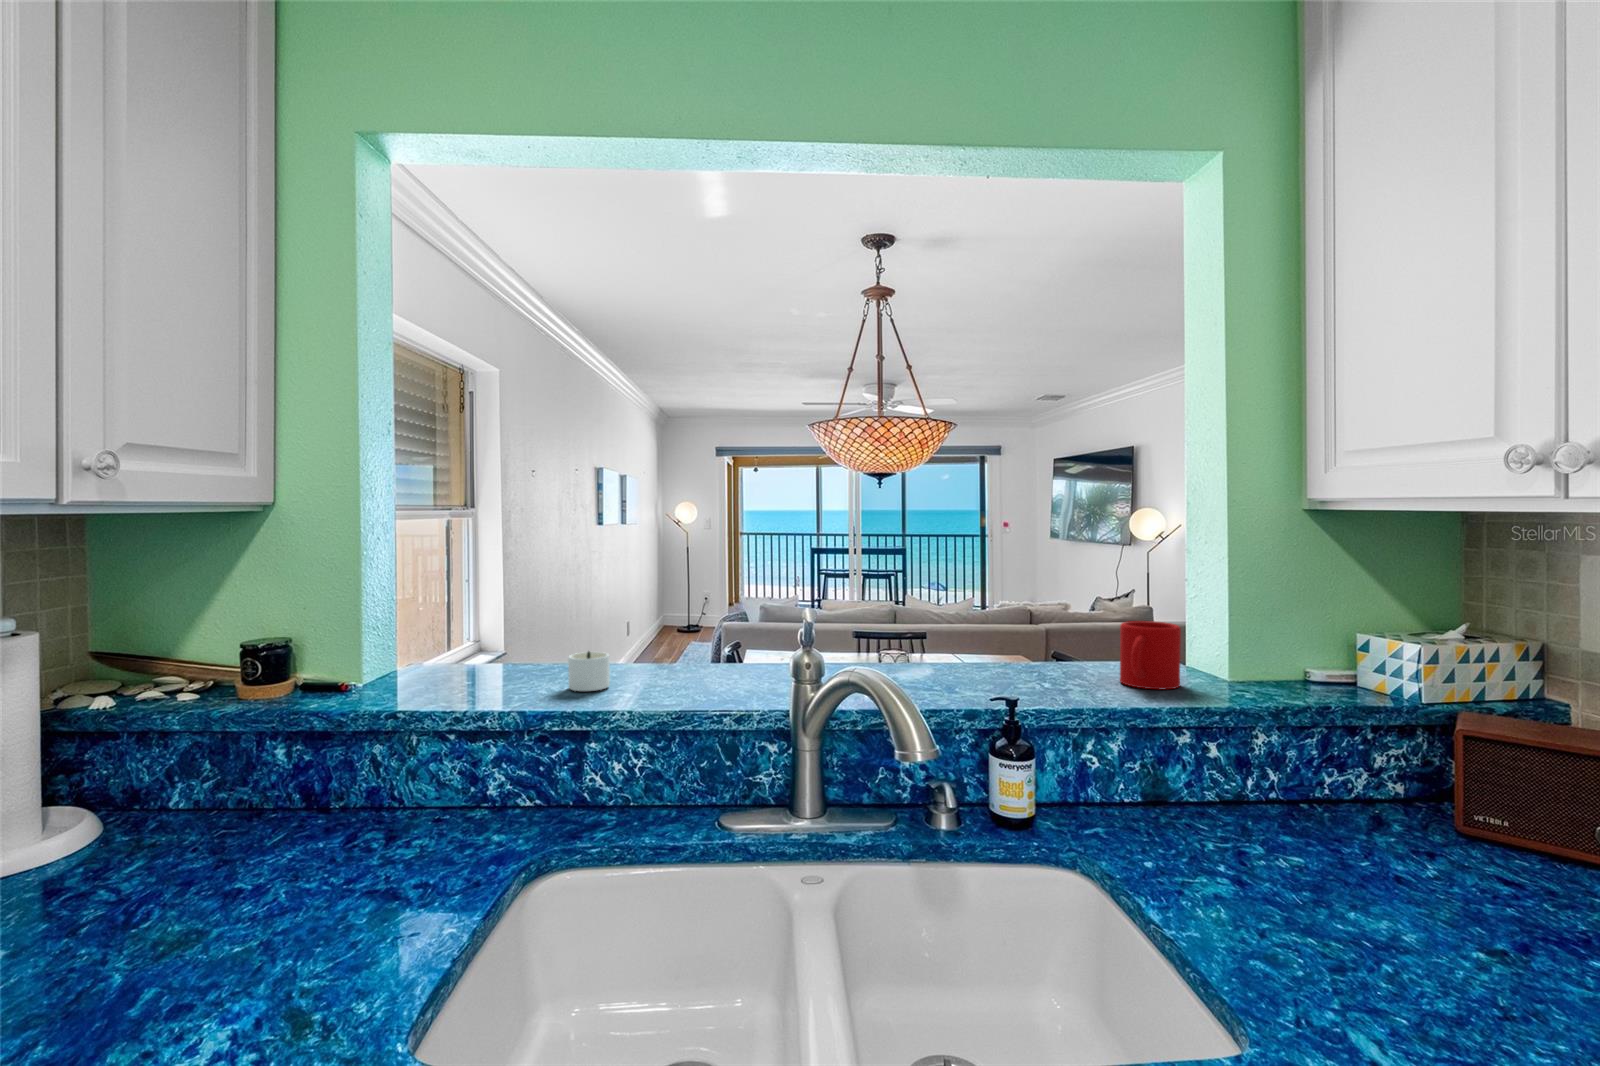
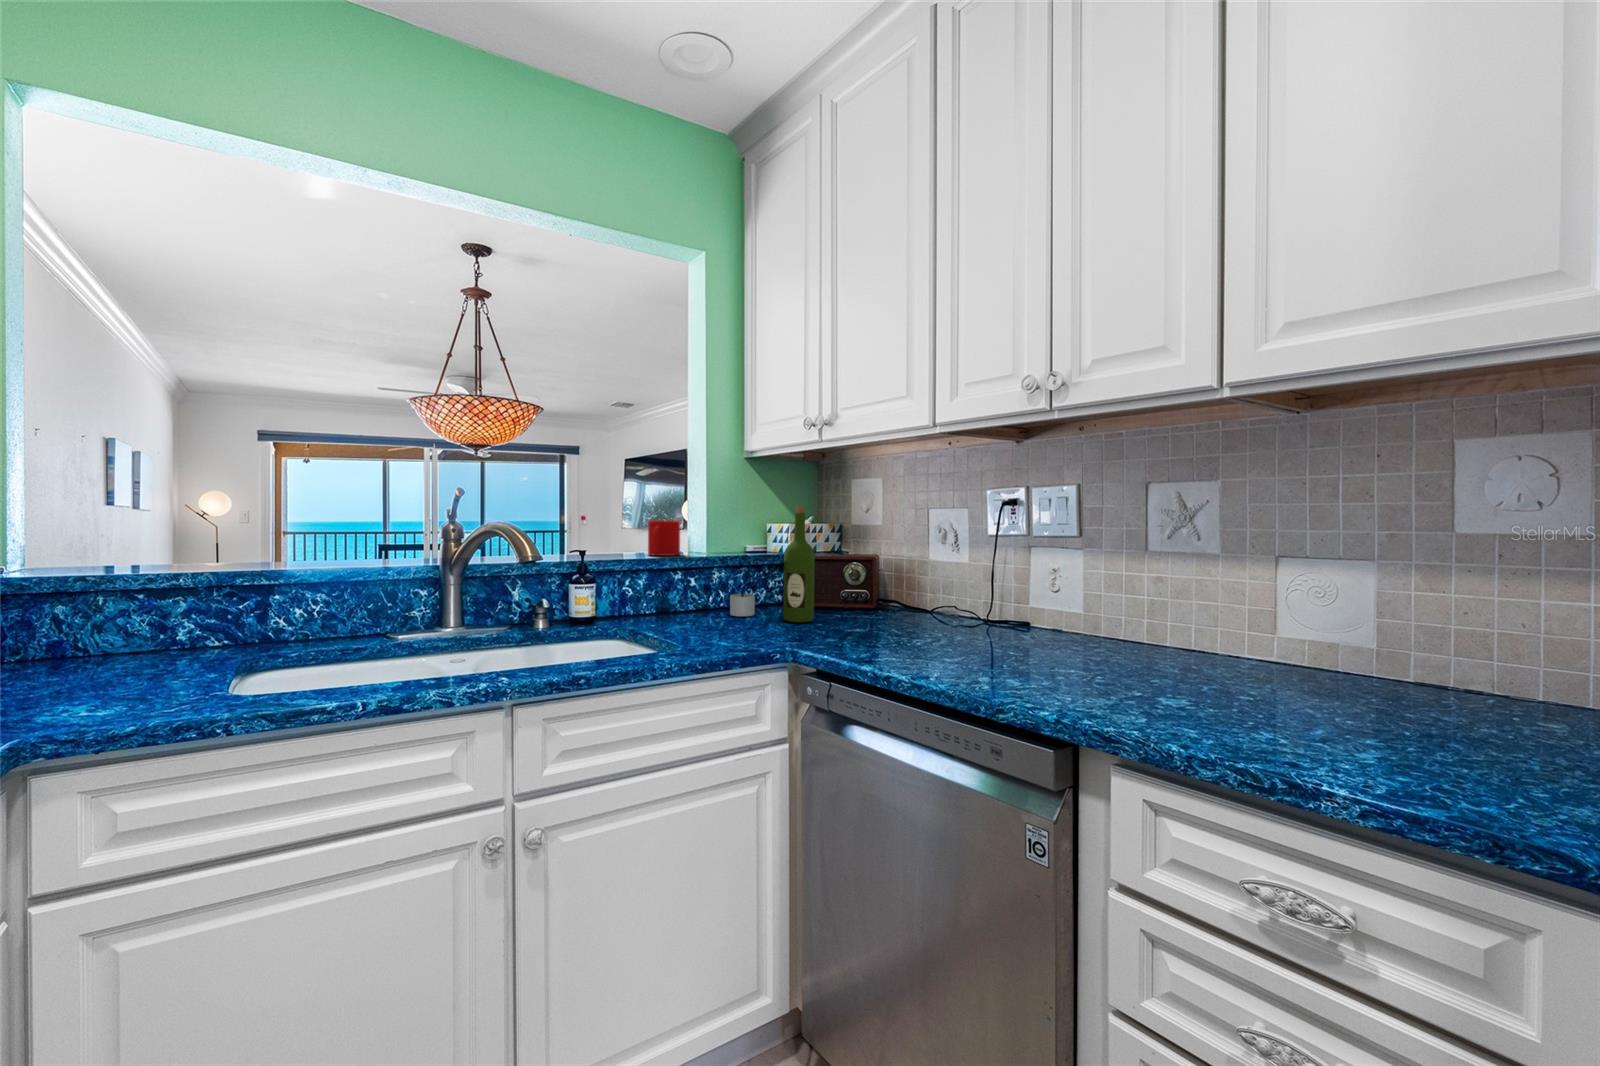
wine bottle: none [1445,632,1538,902] -> present [783,506,815,622]
candle: present [568,651,610,691] -> present [730,592,755,616]

